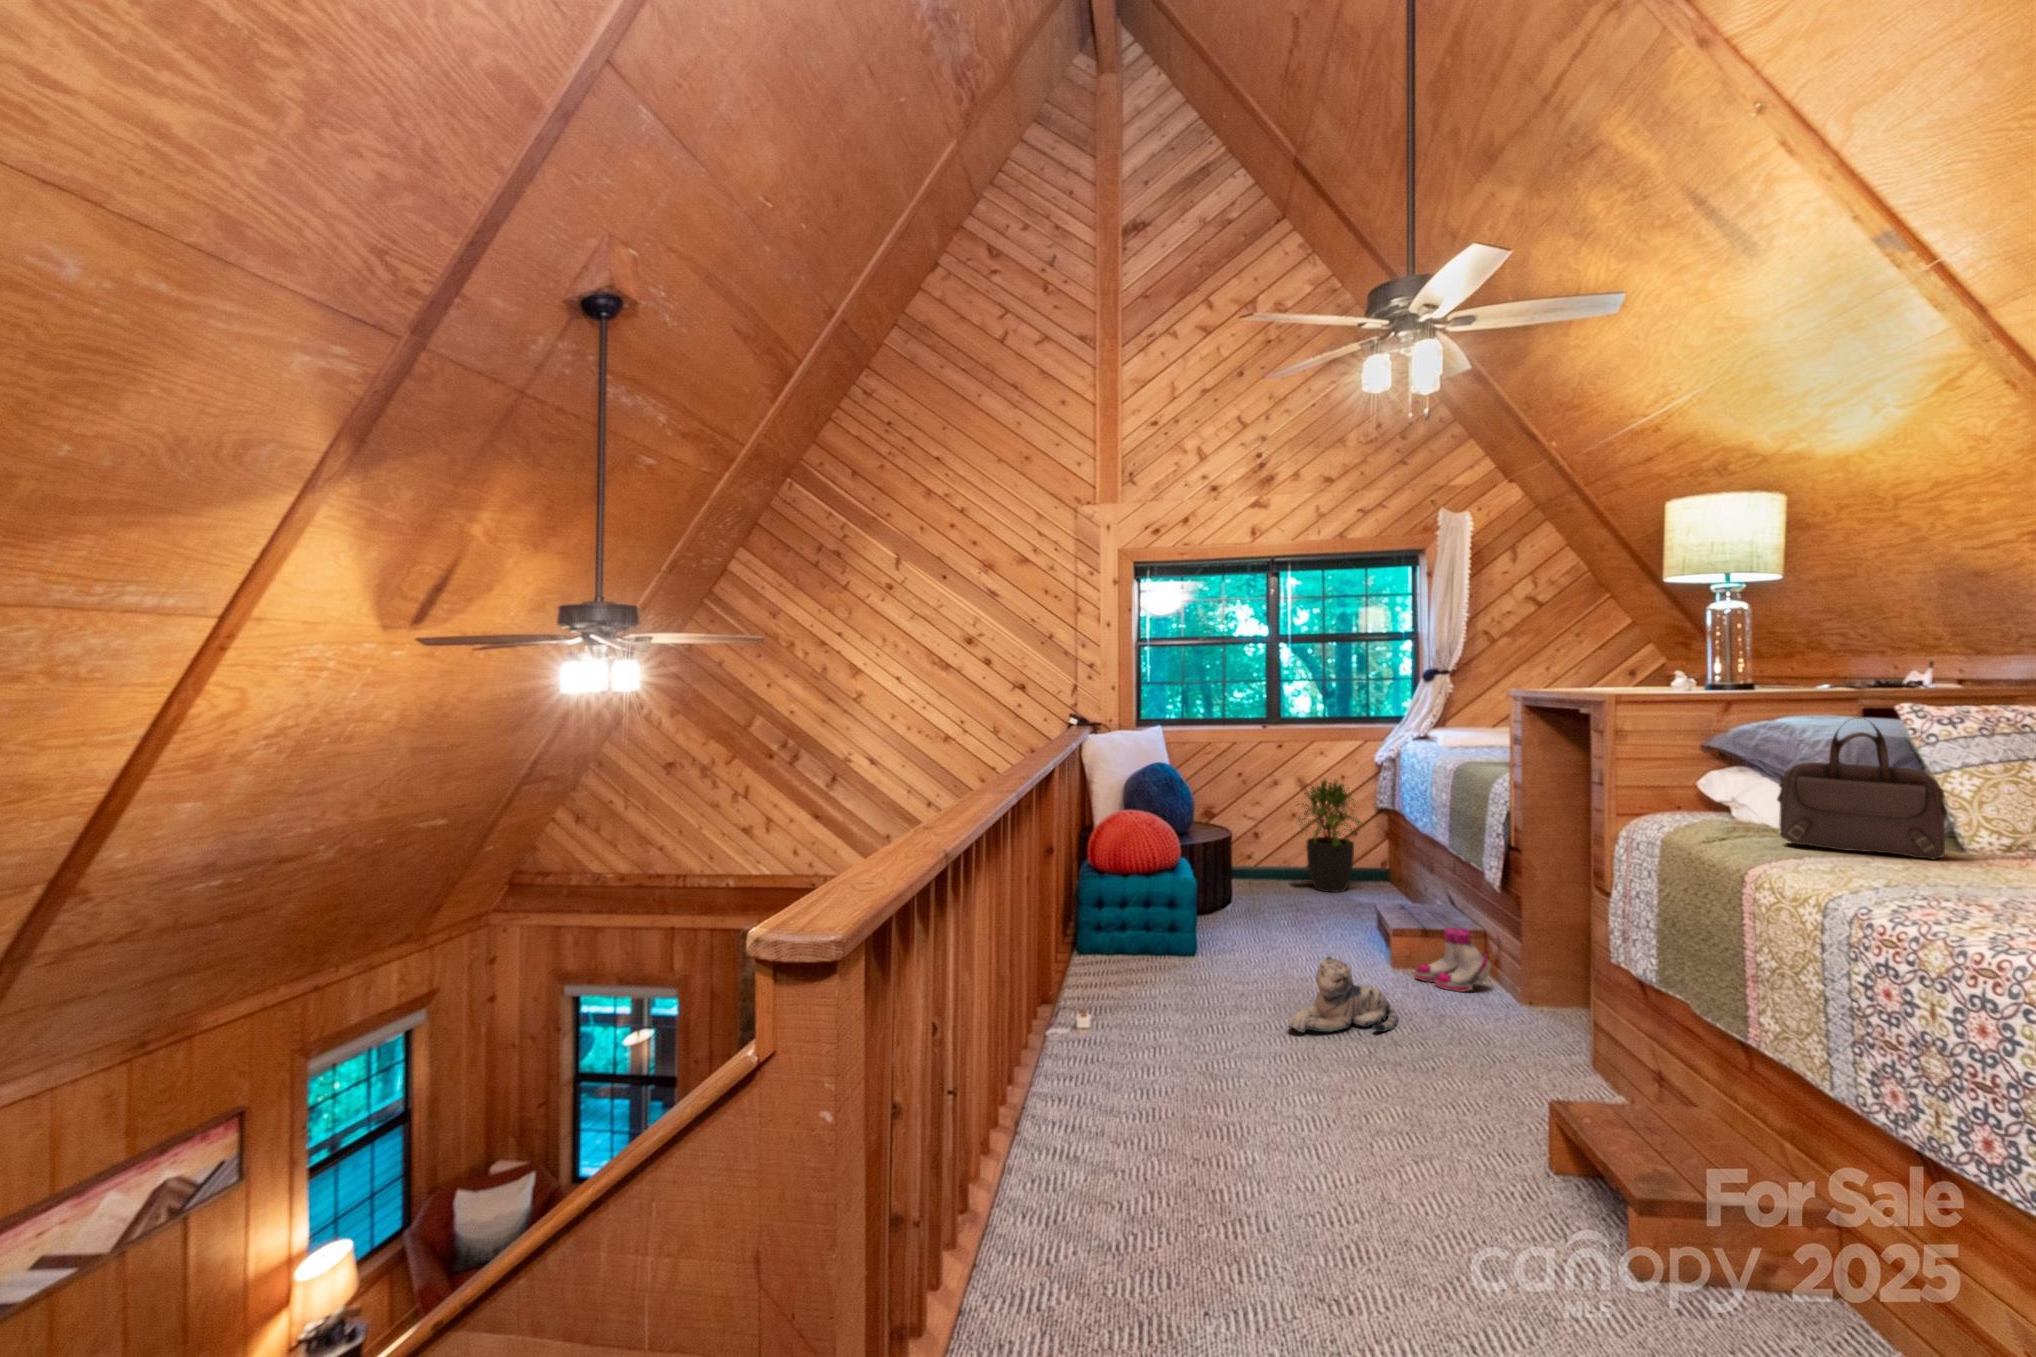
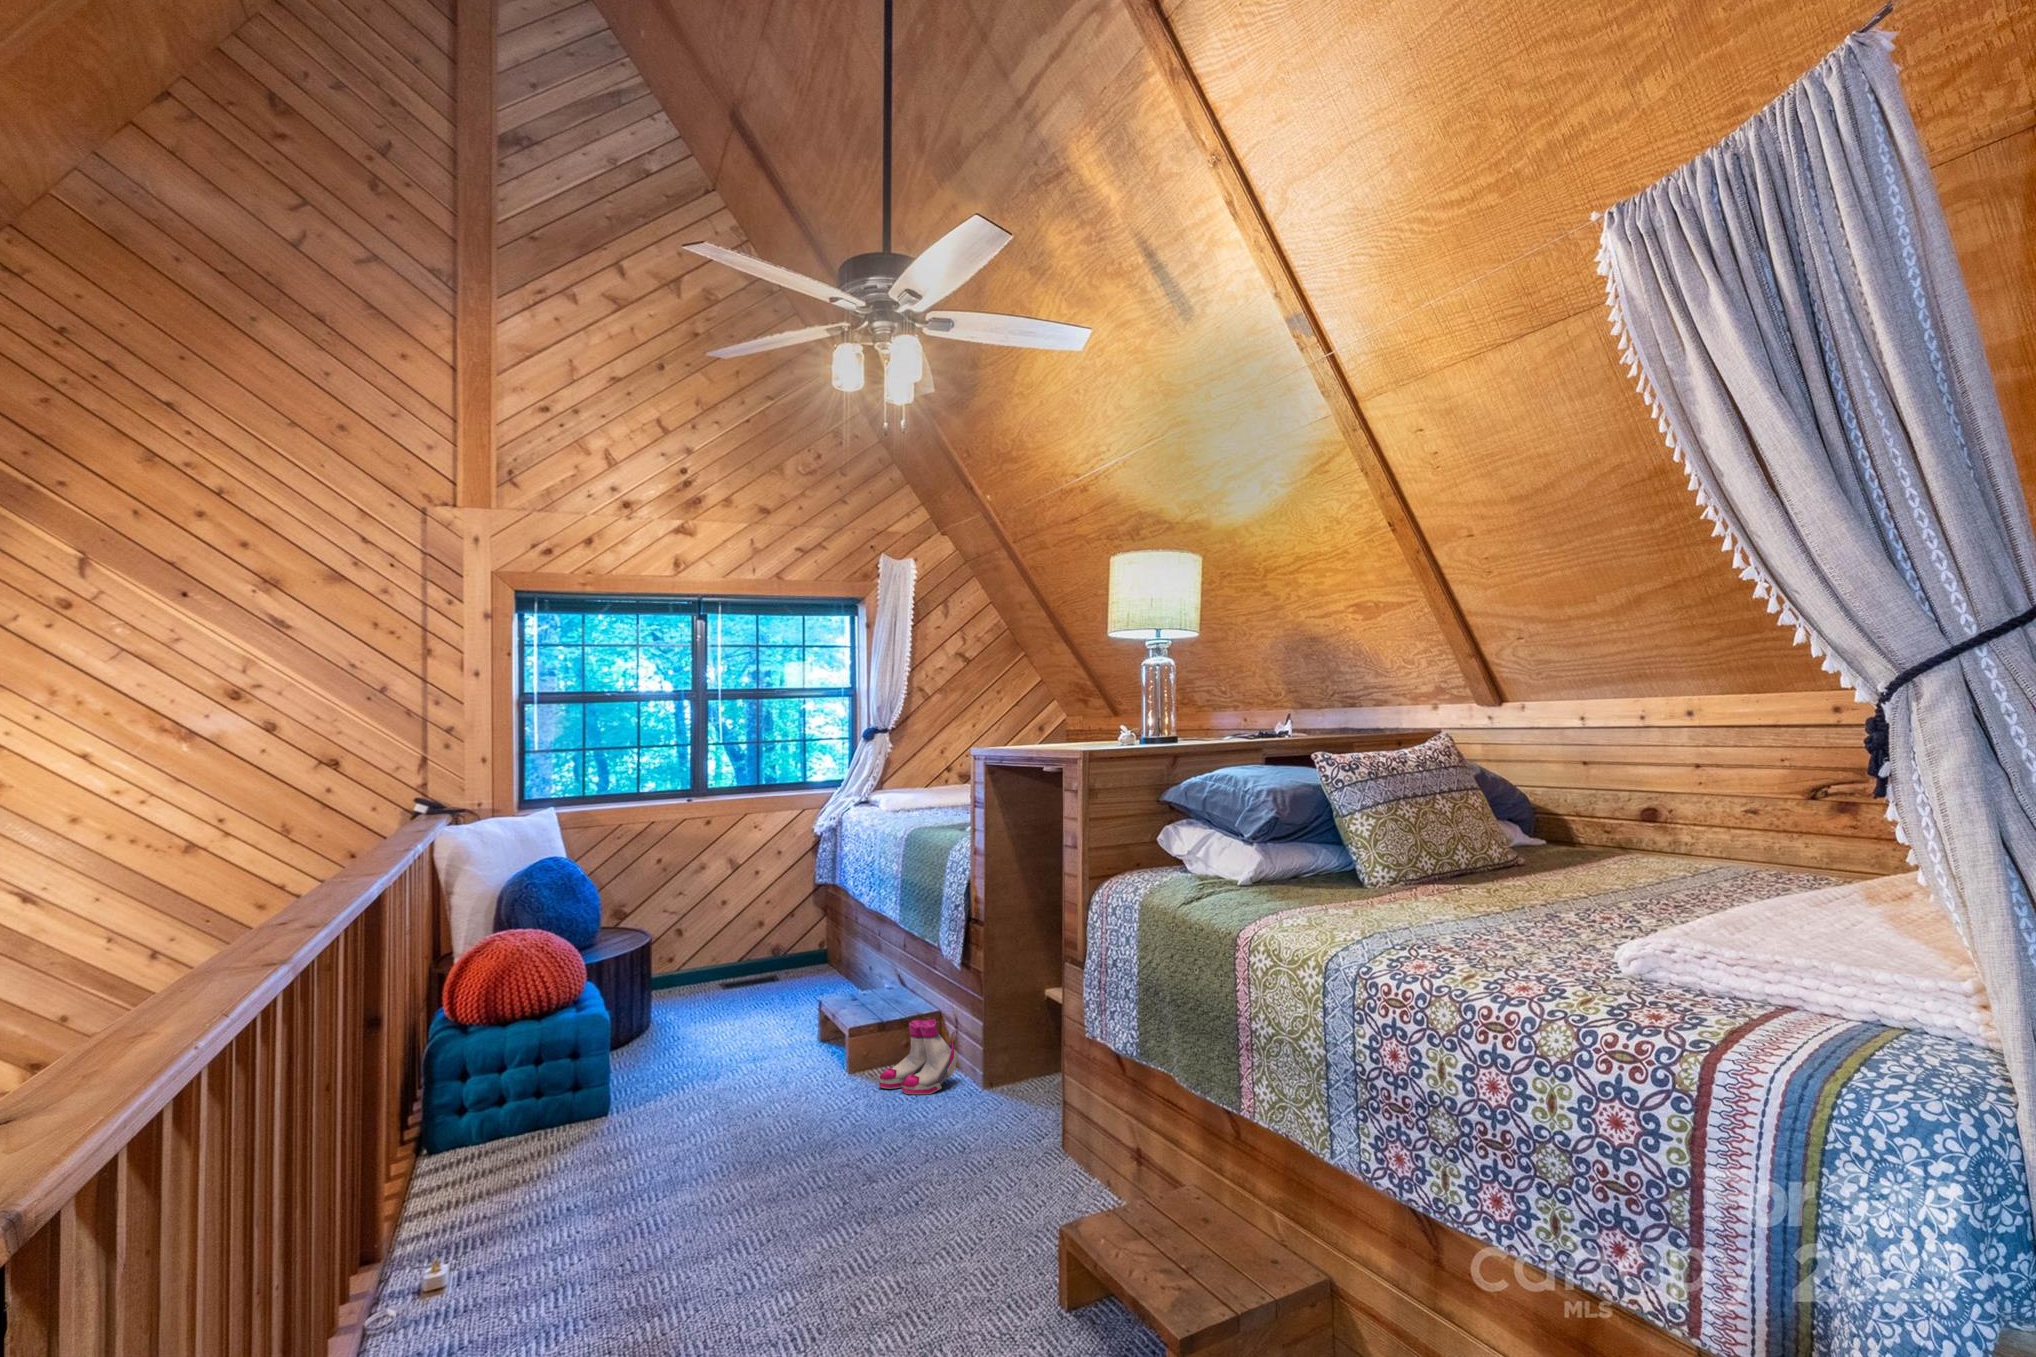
handbag: present [1777,719,1947,860] -> none [1243,770,1368,901]
potted plant: present [1298,779,1363,892] -> none [722,854,806,991]
plush toy: present [1288,956,1398,1033] -> none [744,1093,873,1208]

